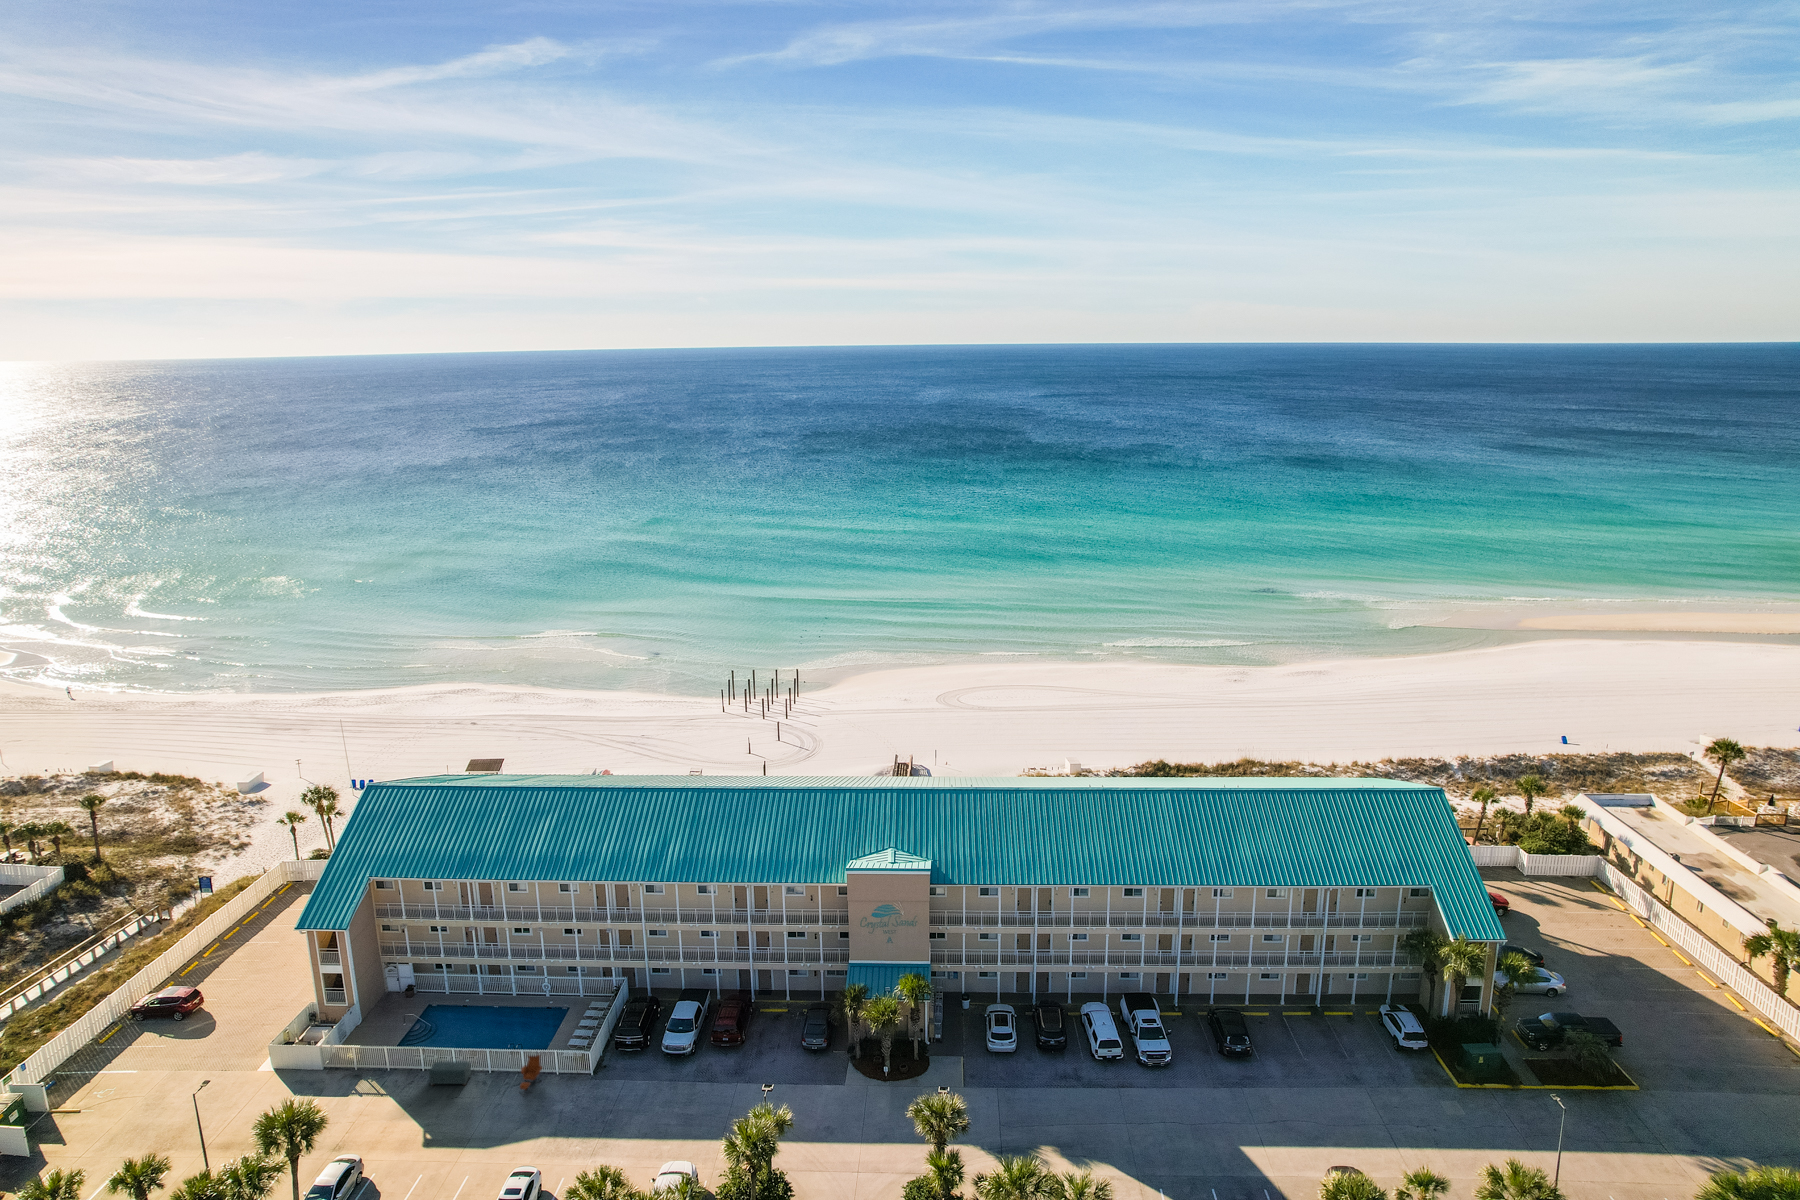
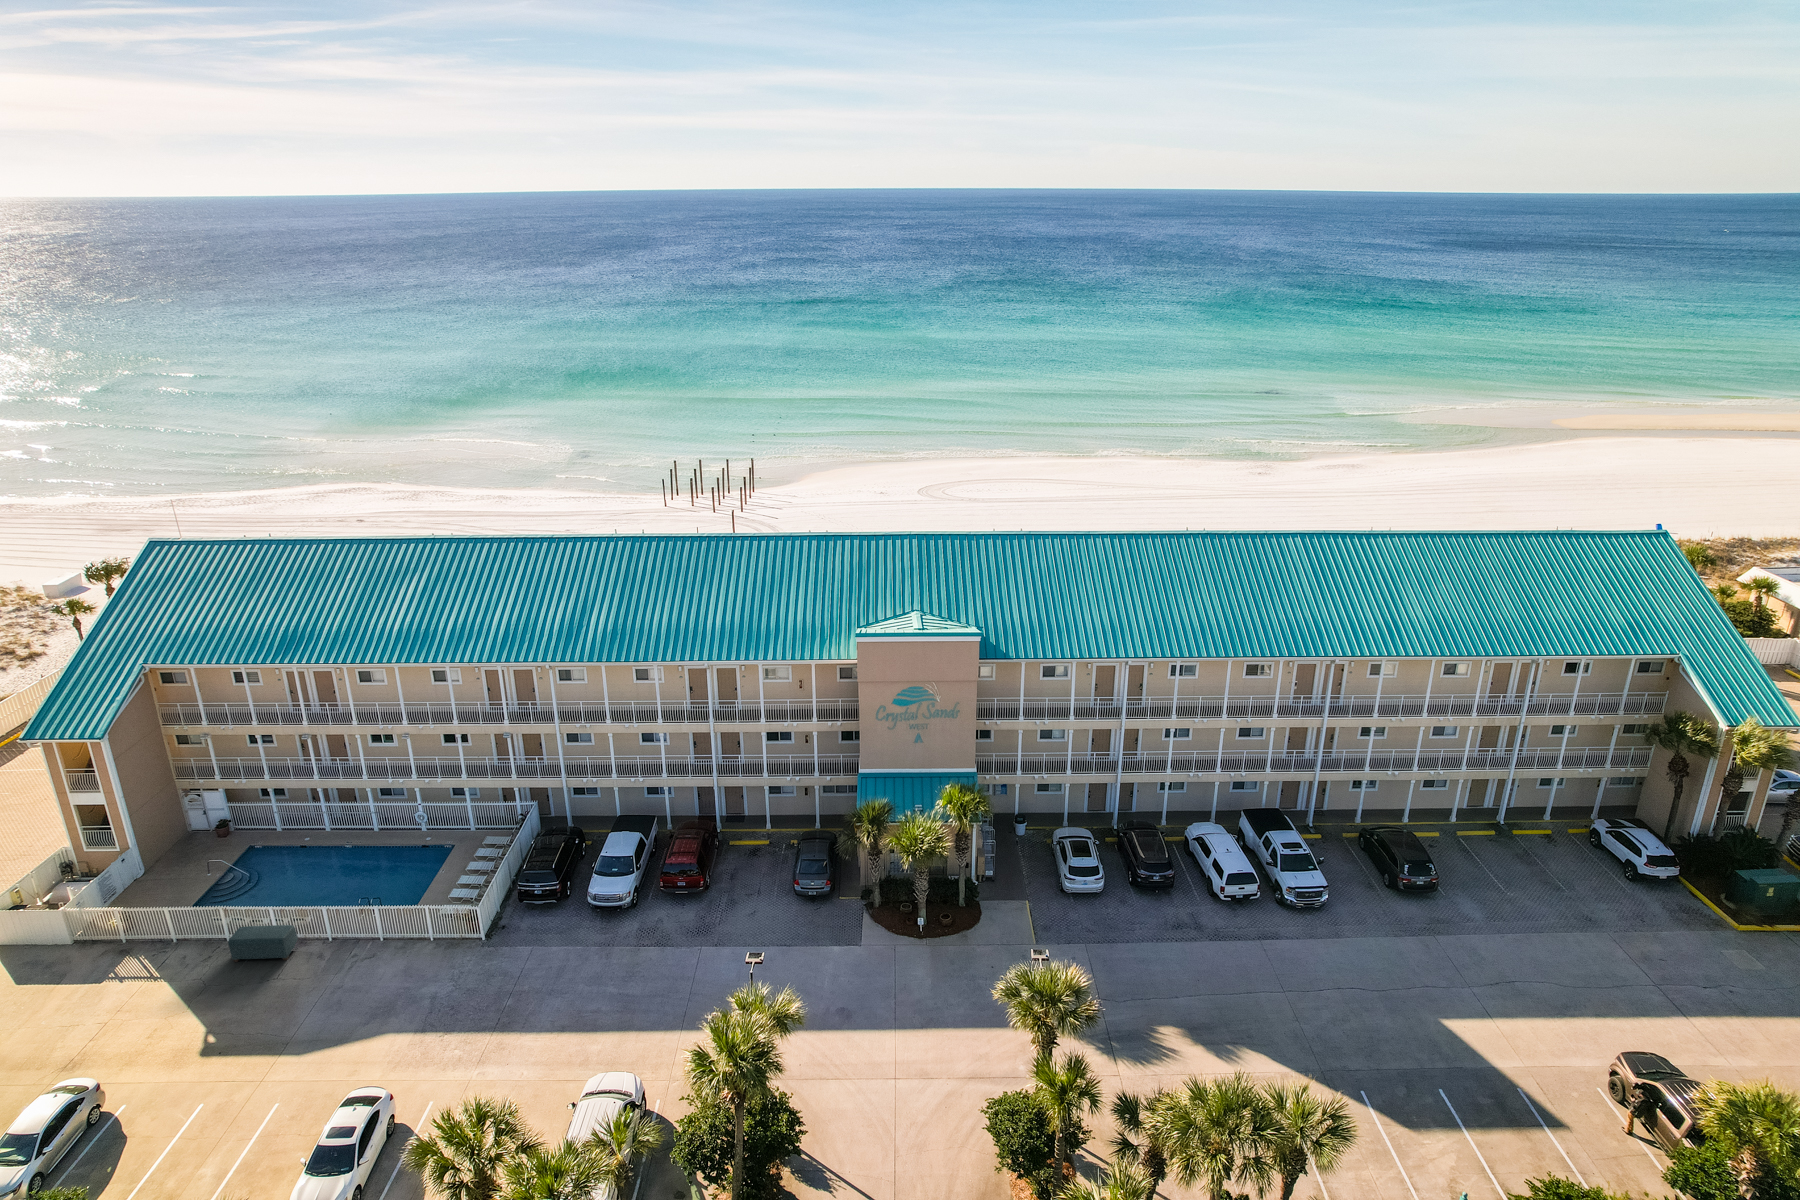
lounge chair: present [520,1055,542,1092] -> none [367,911,405,975]

